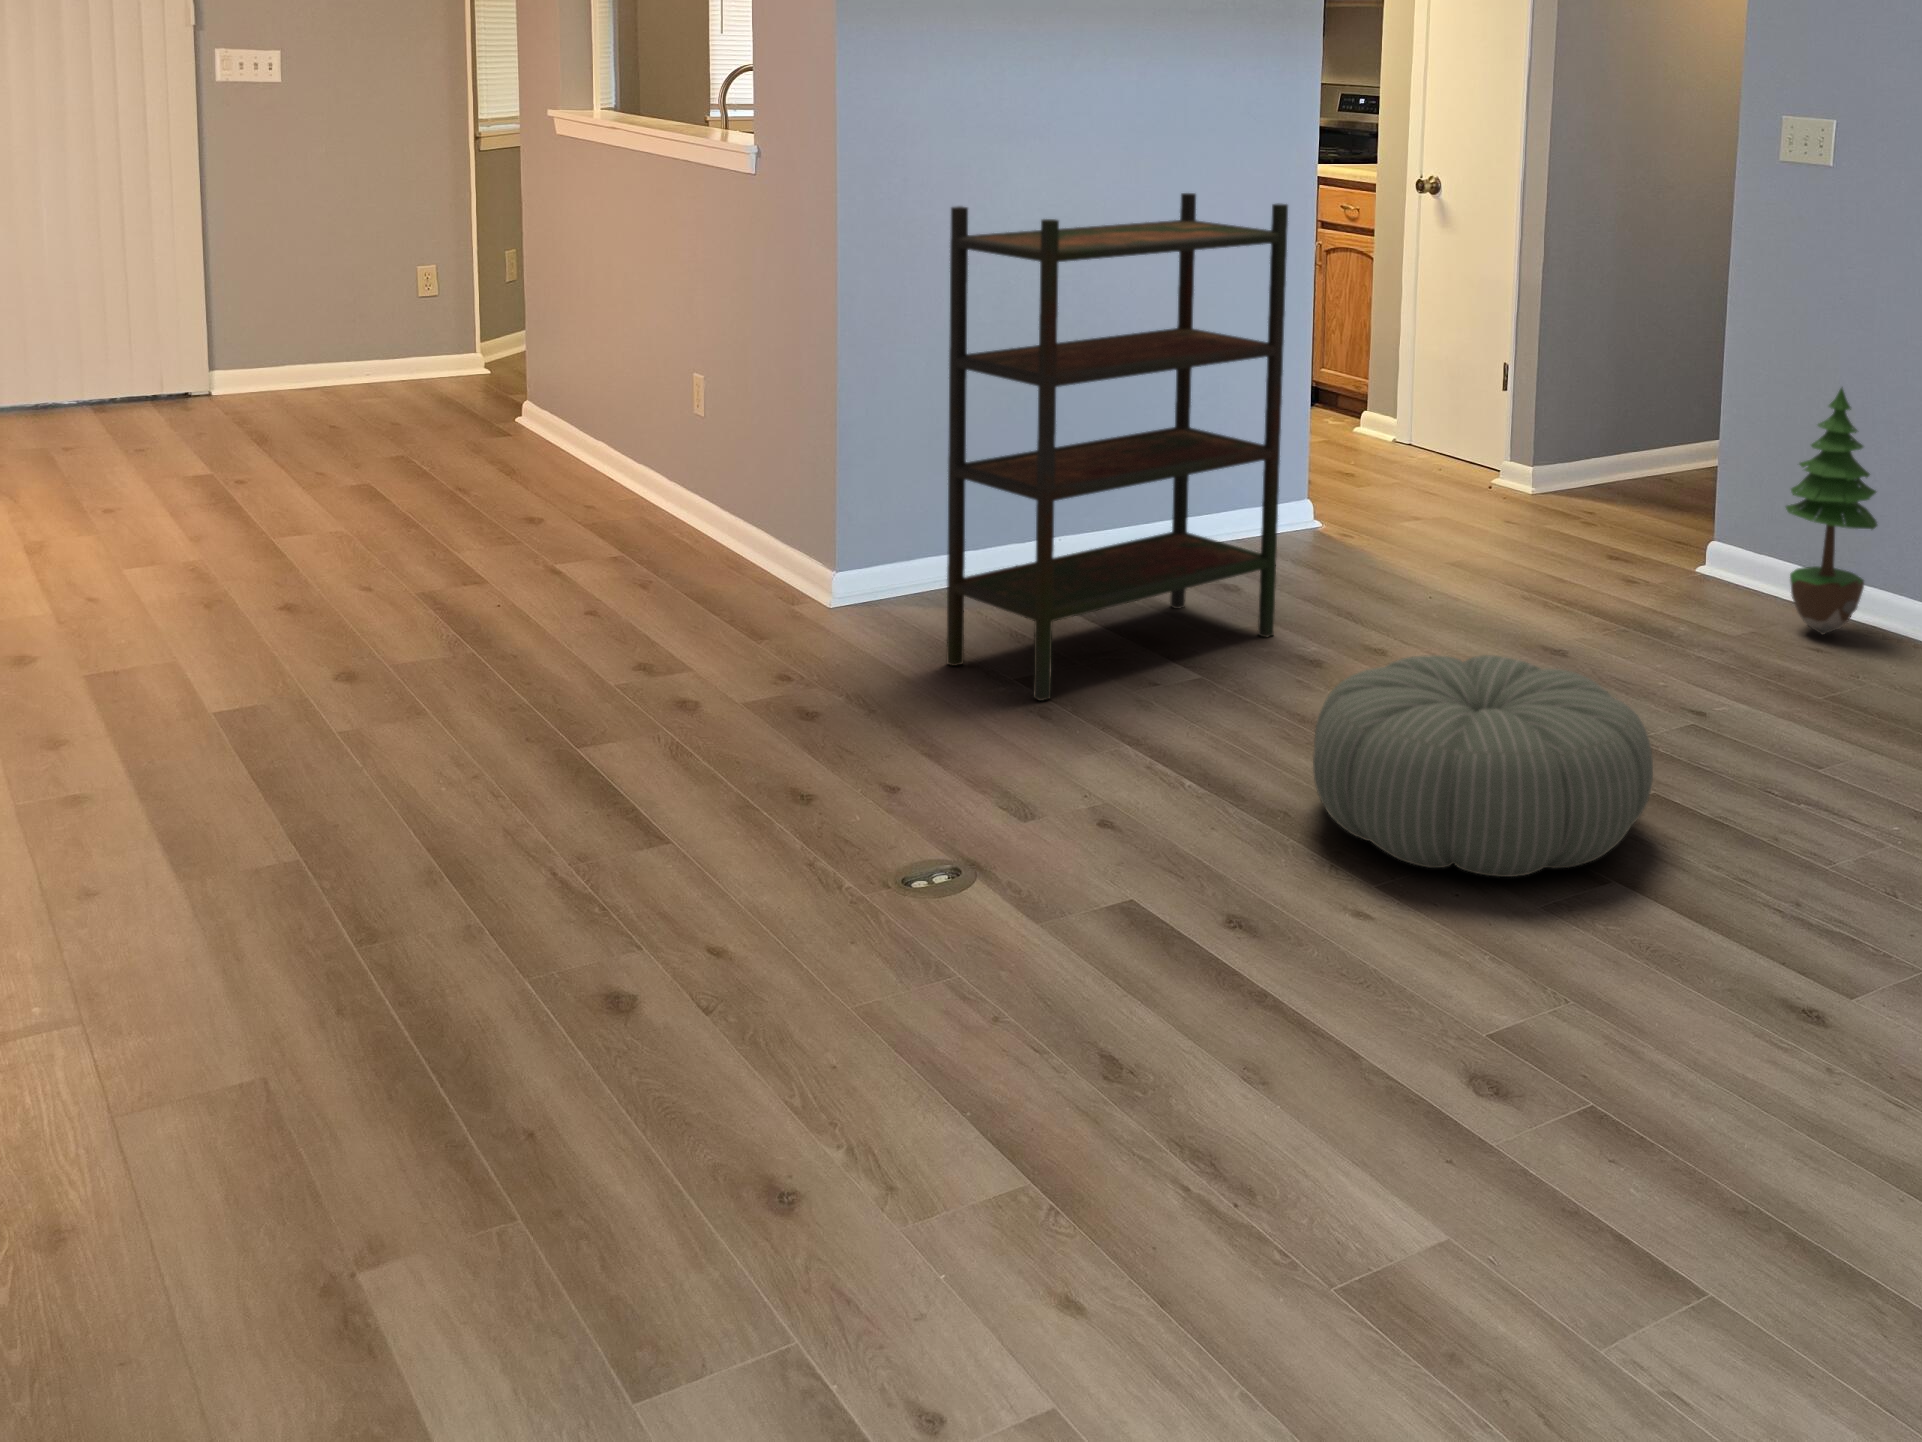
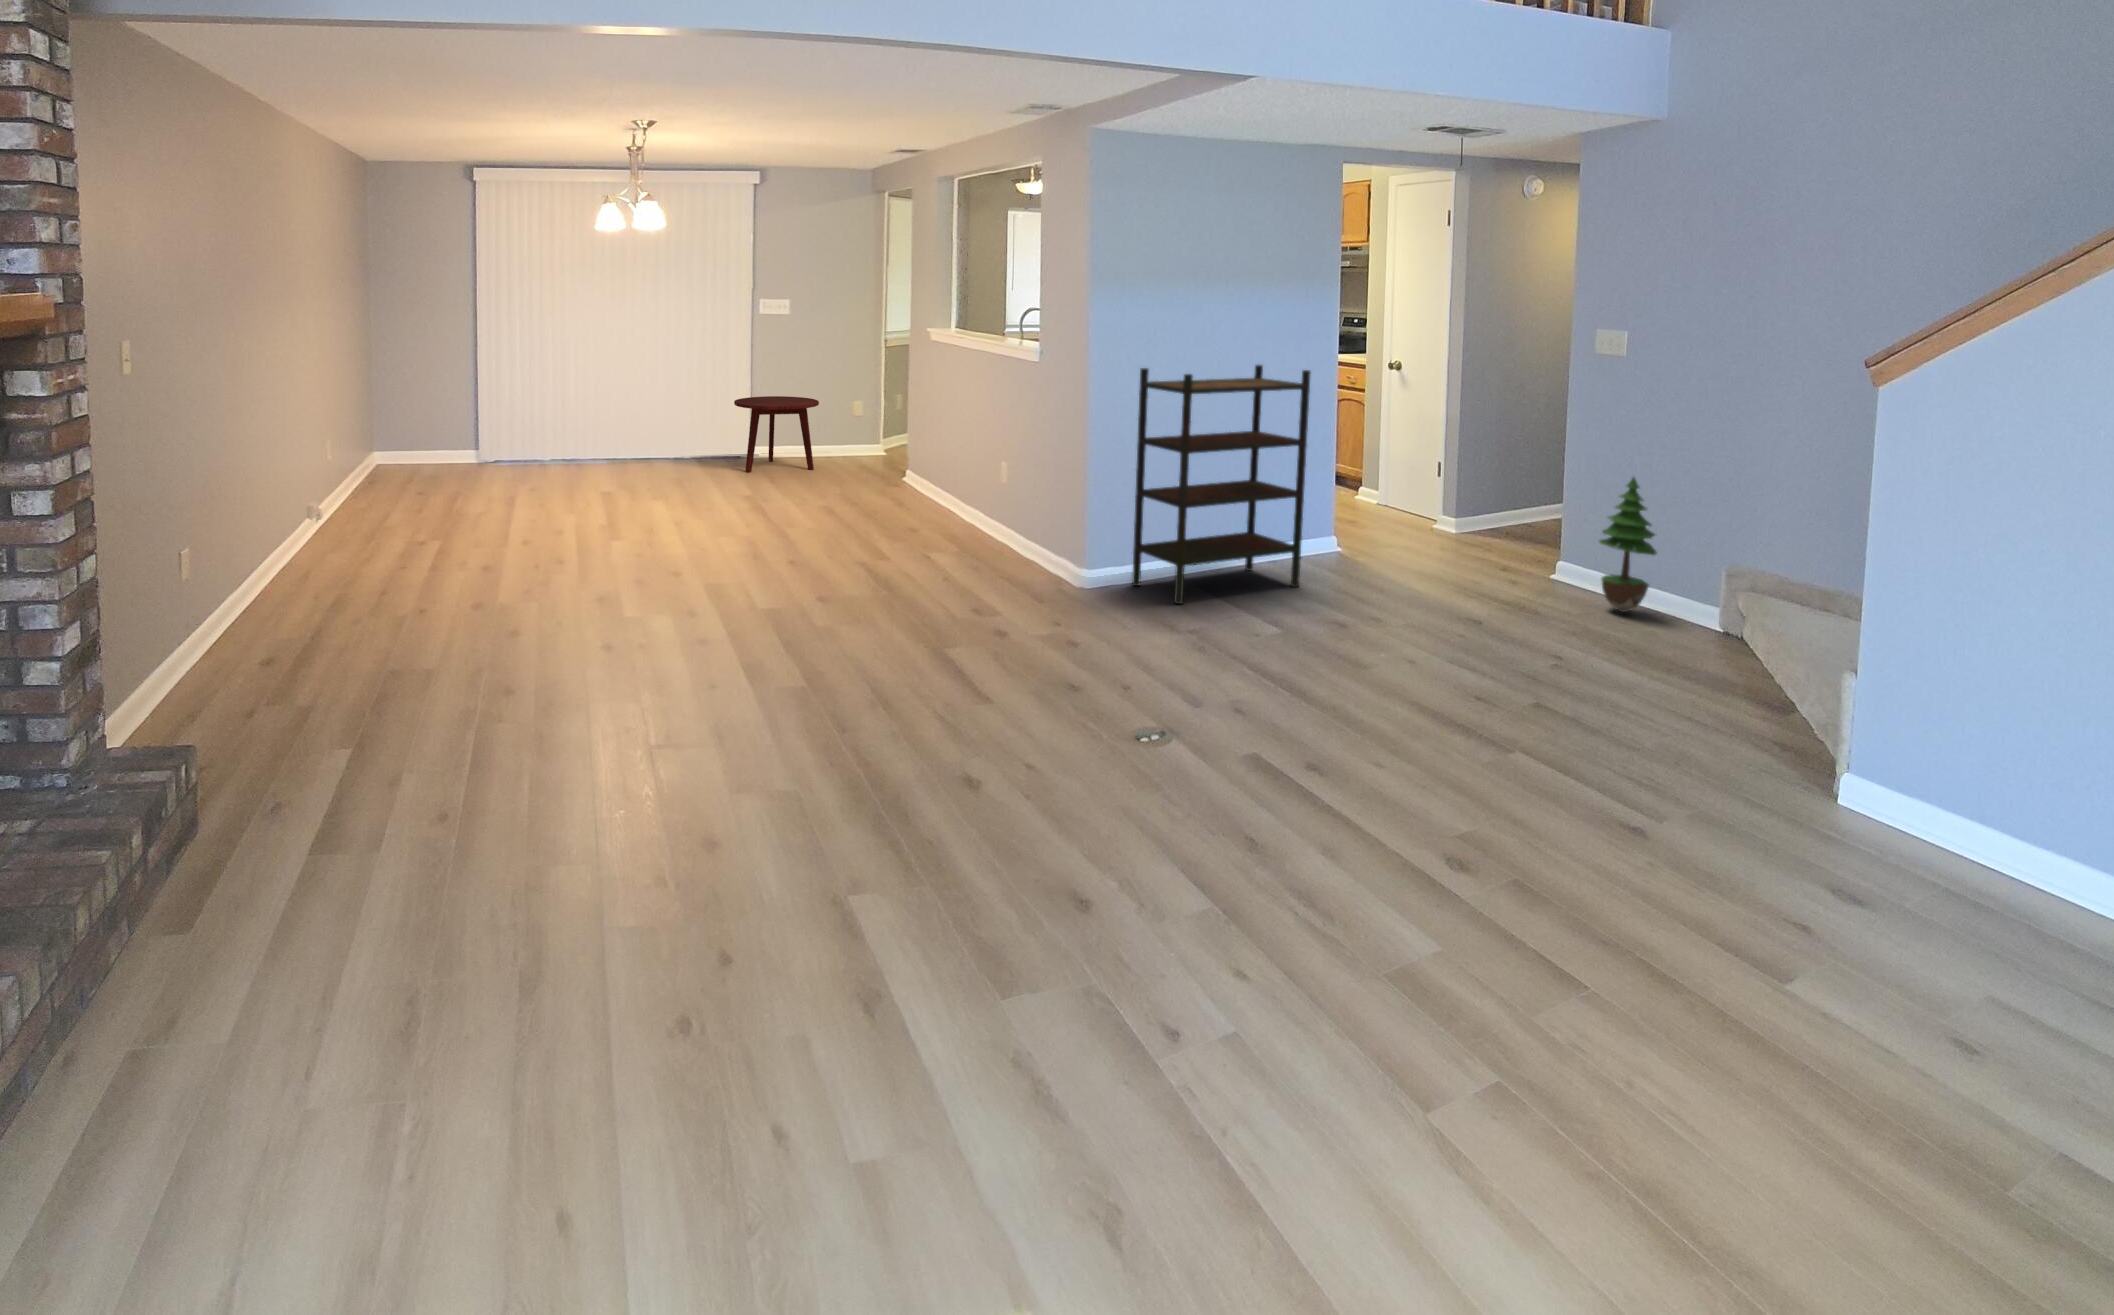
side table: none [27,274,244,453] -> present [734,396,819,472]
pouf: present [1313,655,1653,877] -> none [1315,593,1501,702]

